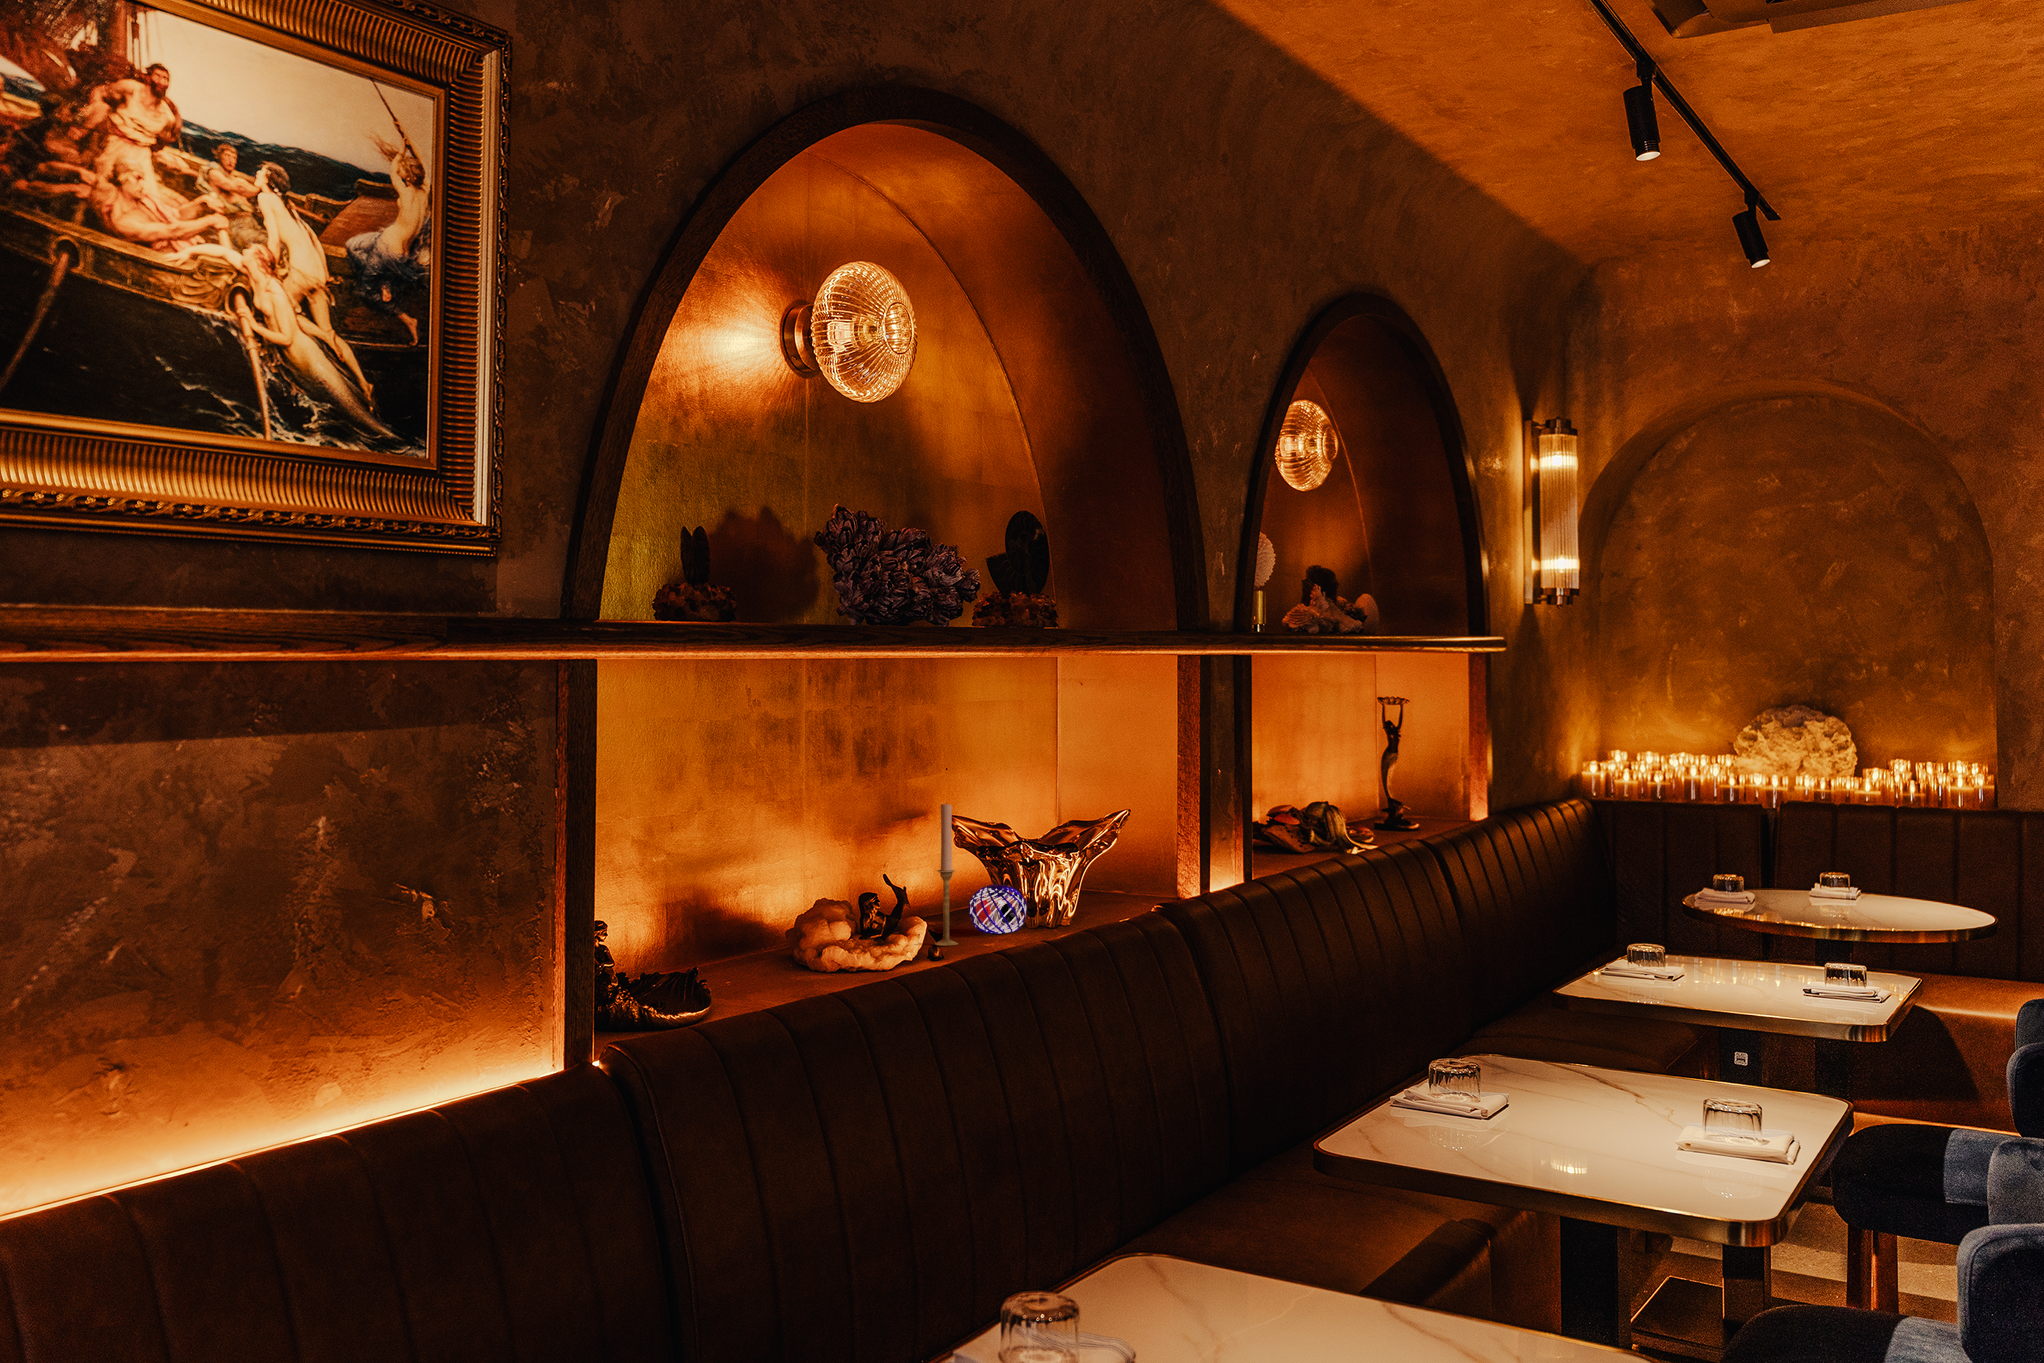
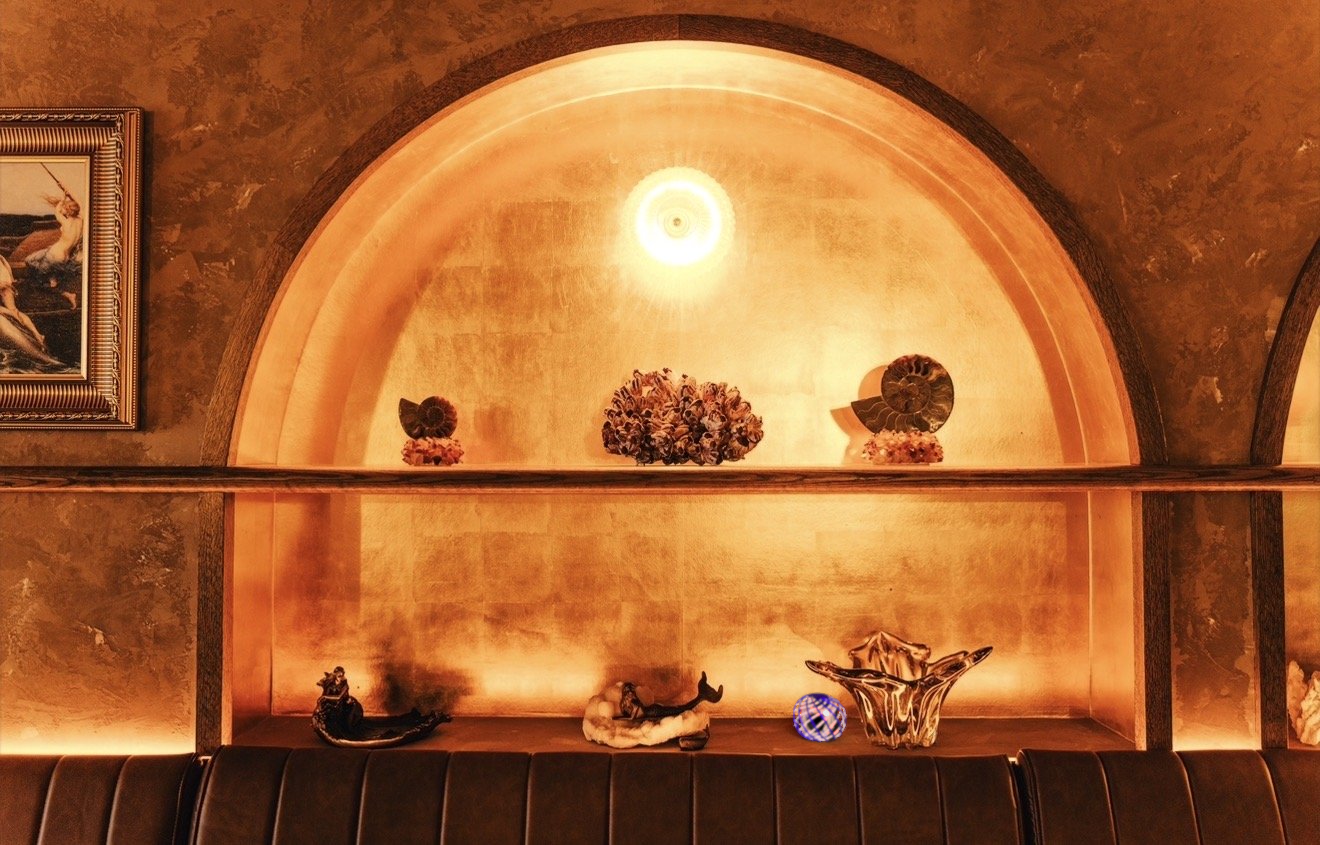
candlestick: present [935,804,958,946] -> none [743,612,764,738]

